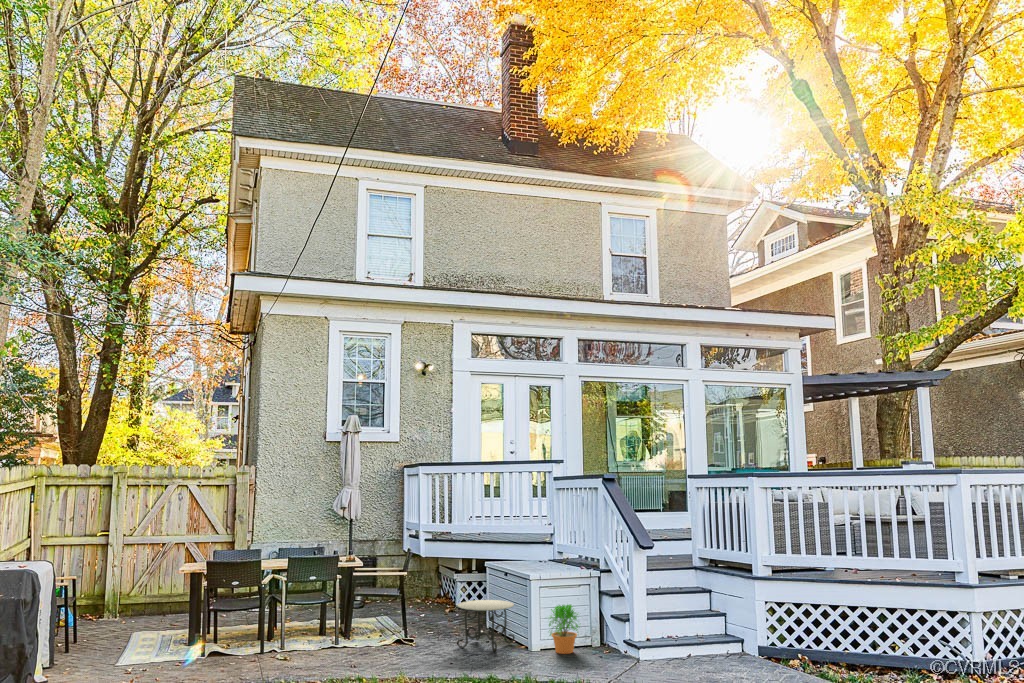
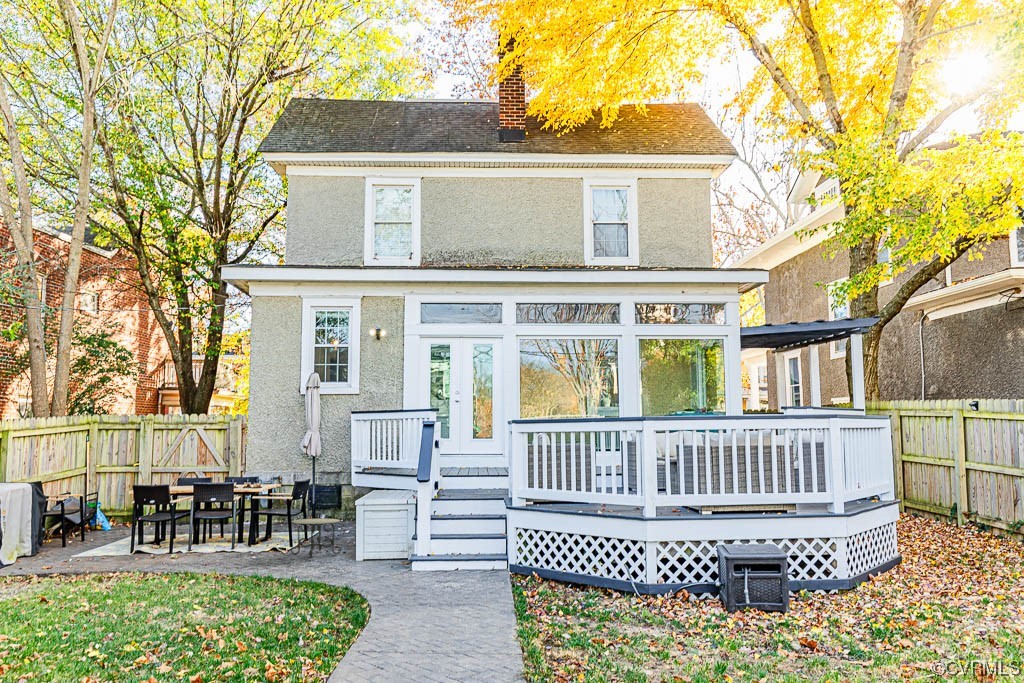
potted plant: present [549,605,578,654] -> none [345,520,375,562]

